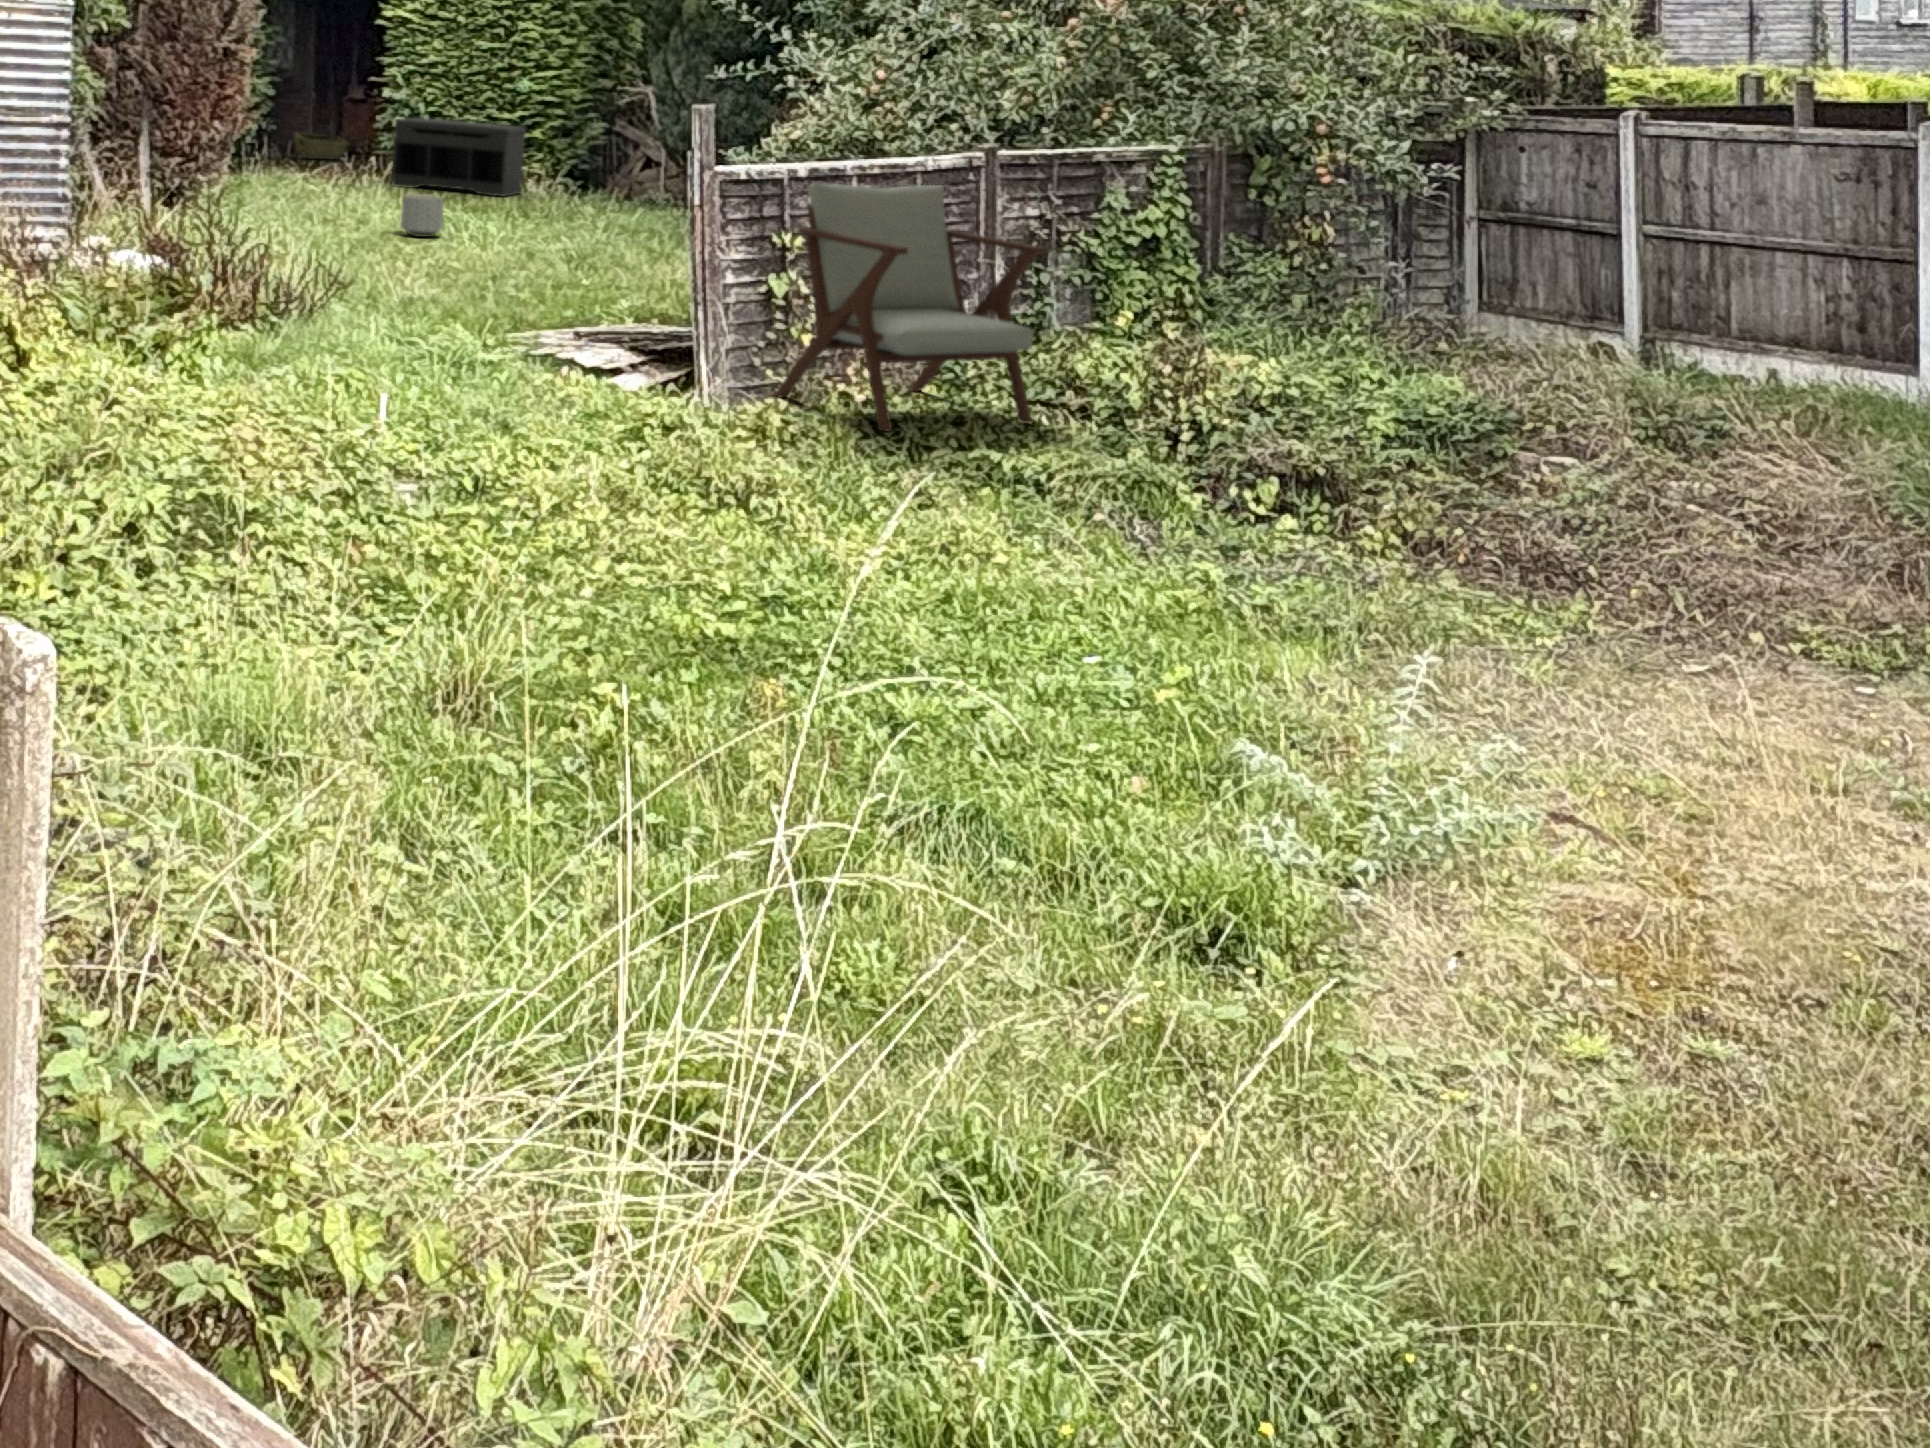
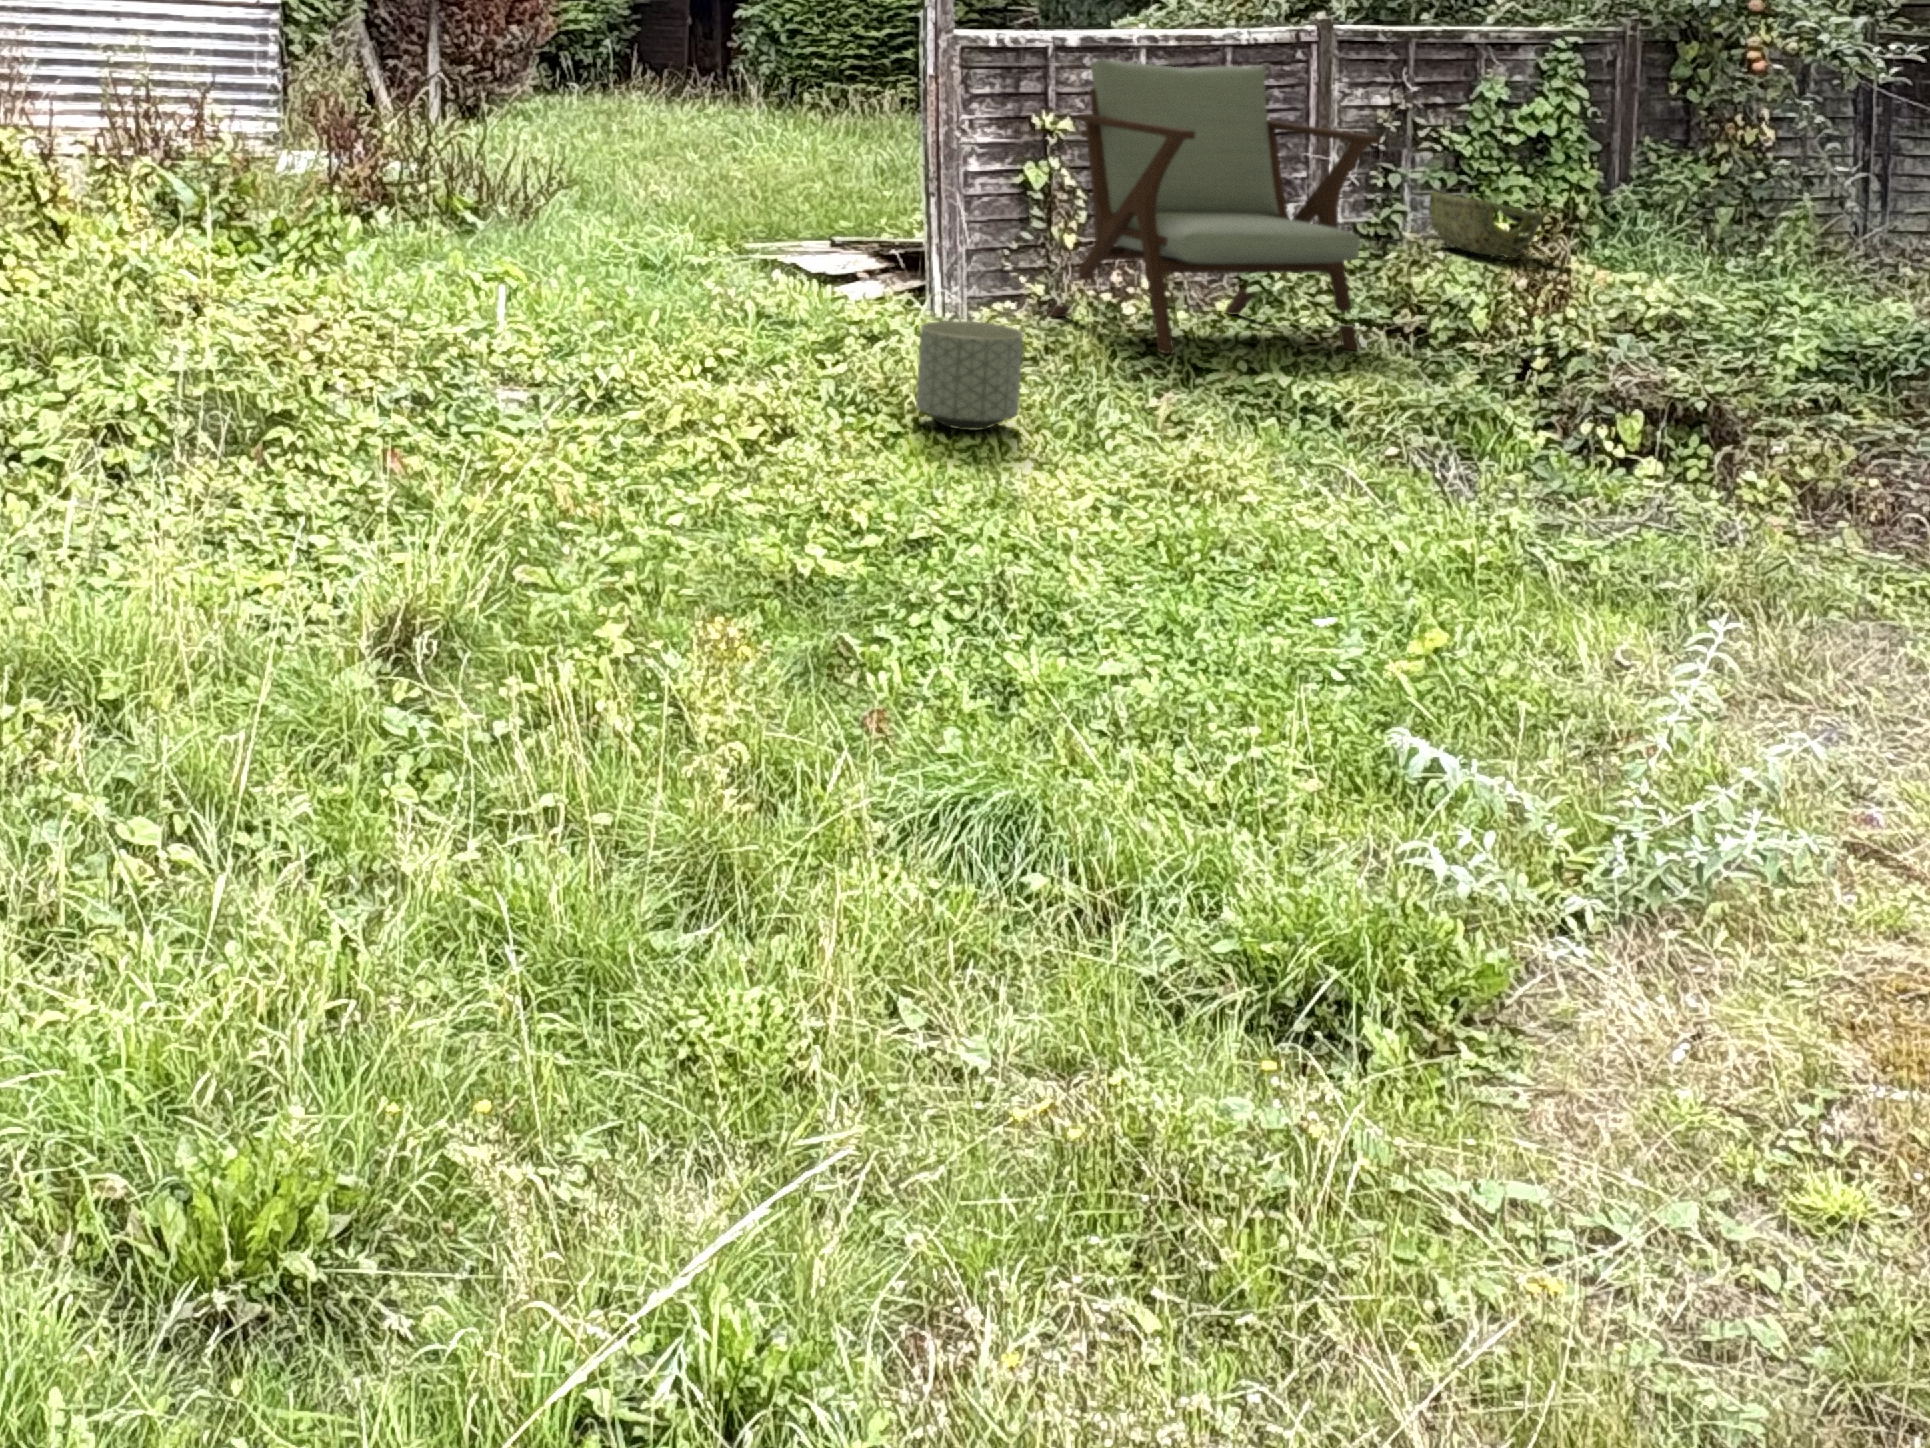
bench: present [392,118,526,196] -> none [747,42,896,127]
woven basket: present [295,133,349,159] -> present [1430,191,1544,258]
planter: present [401,194,444,237] -> present [916,321,1023,430]

